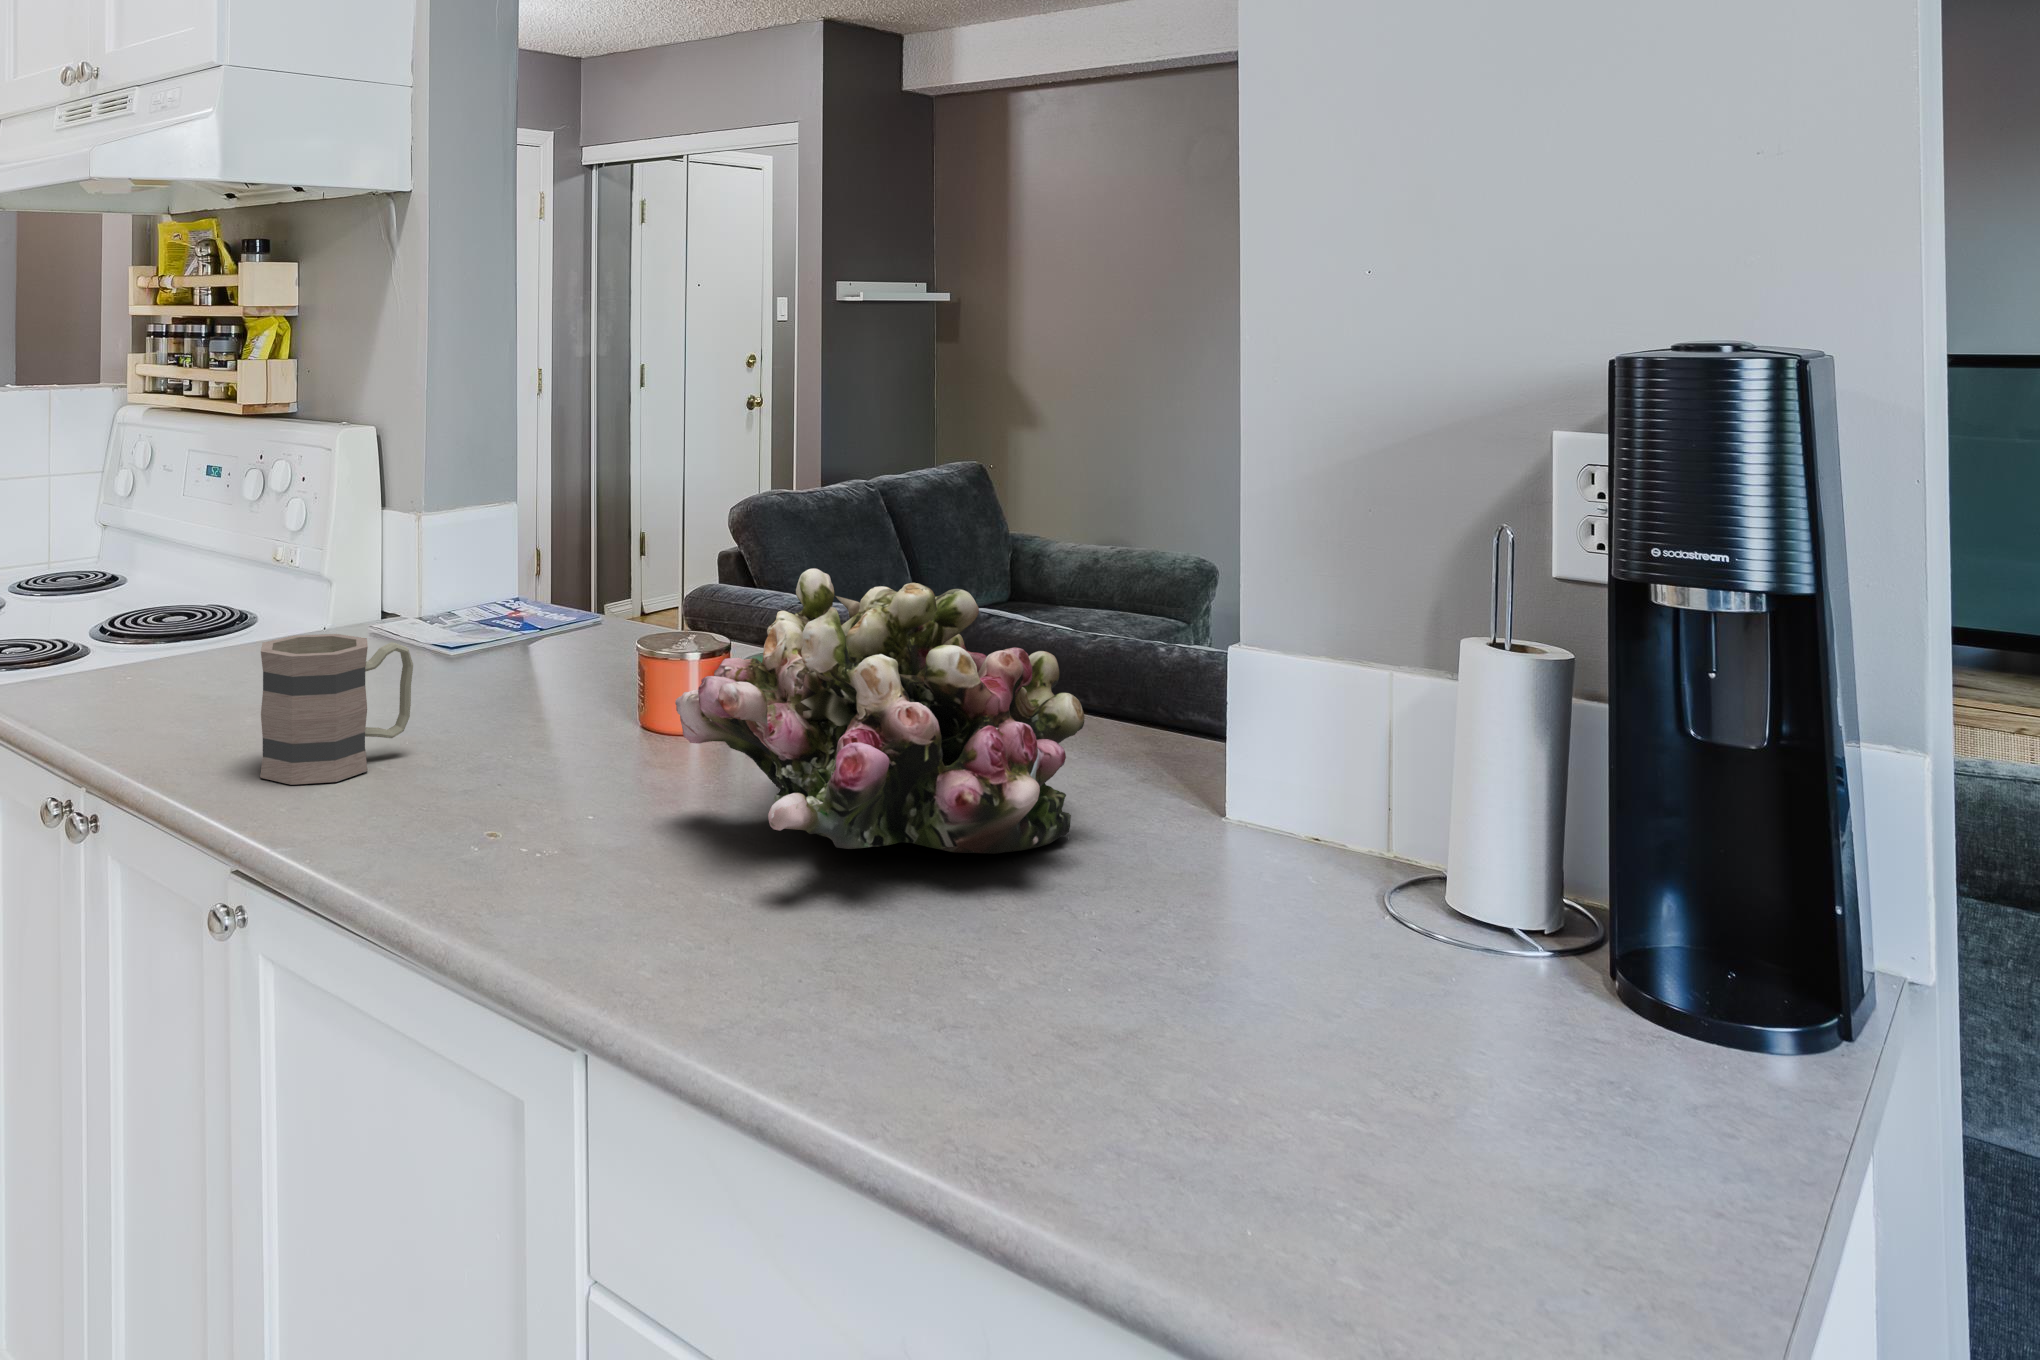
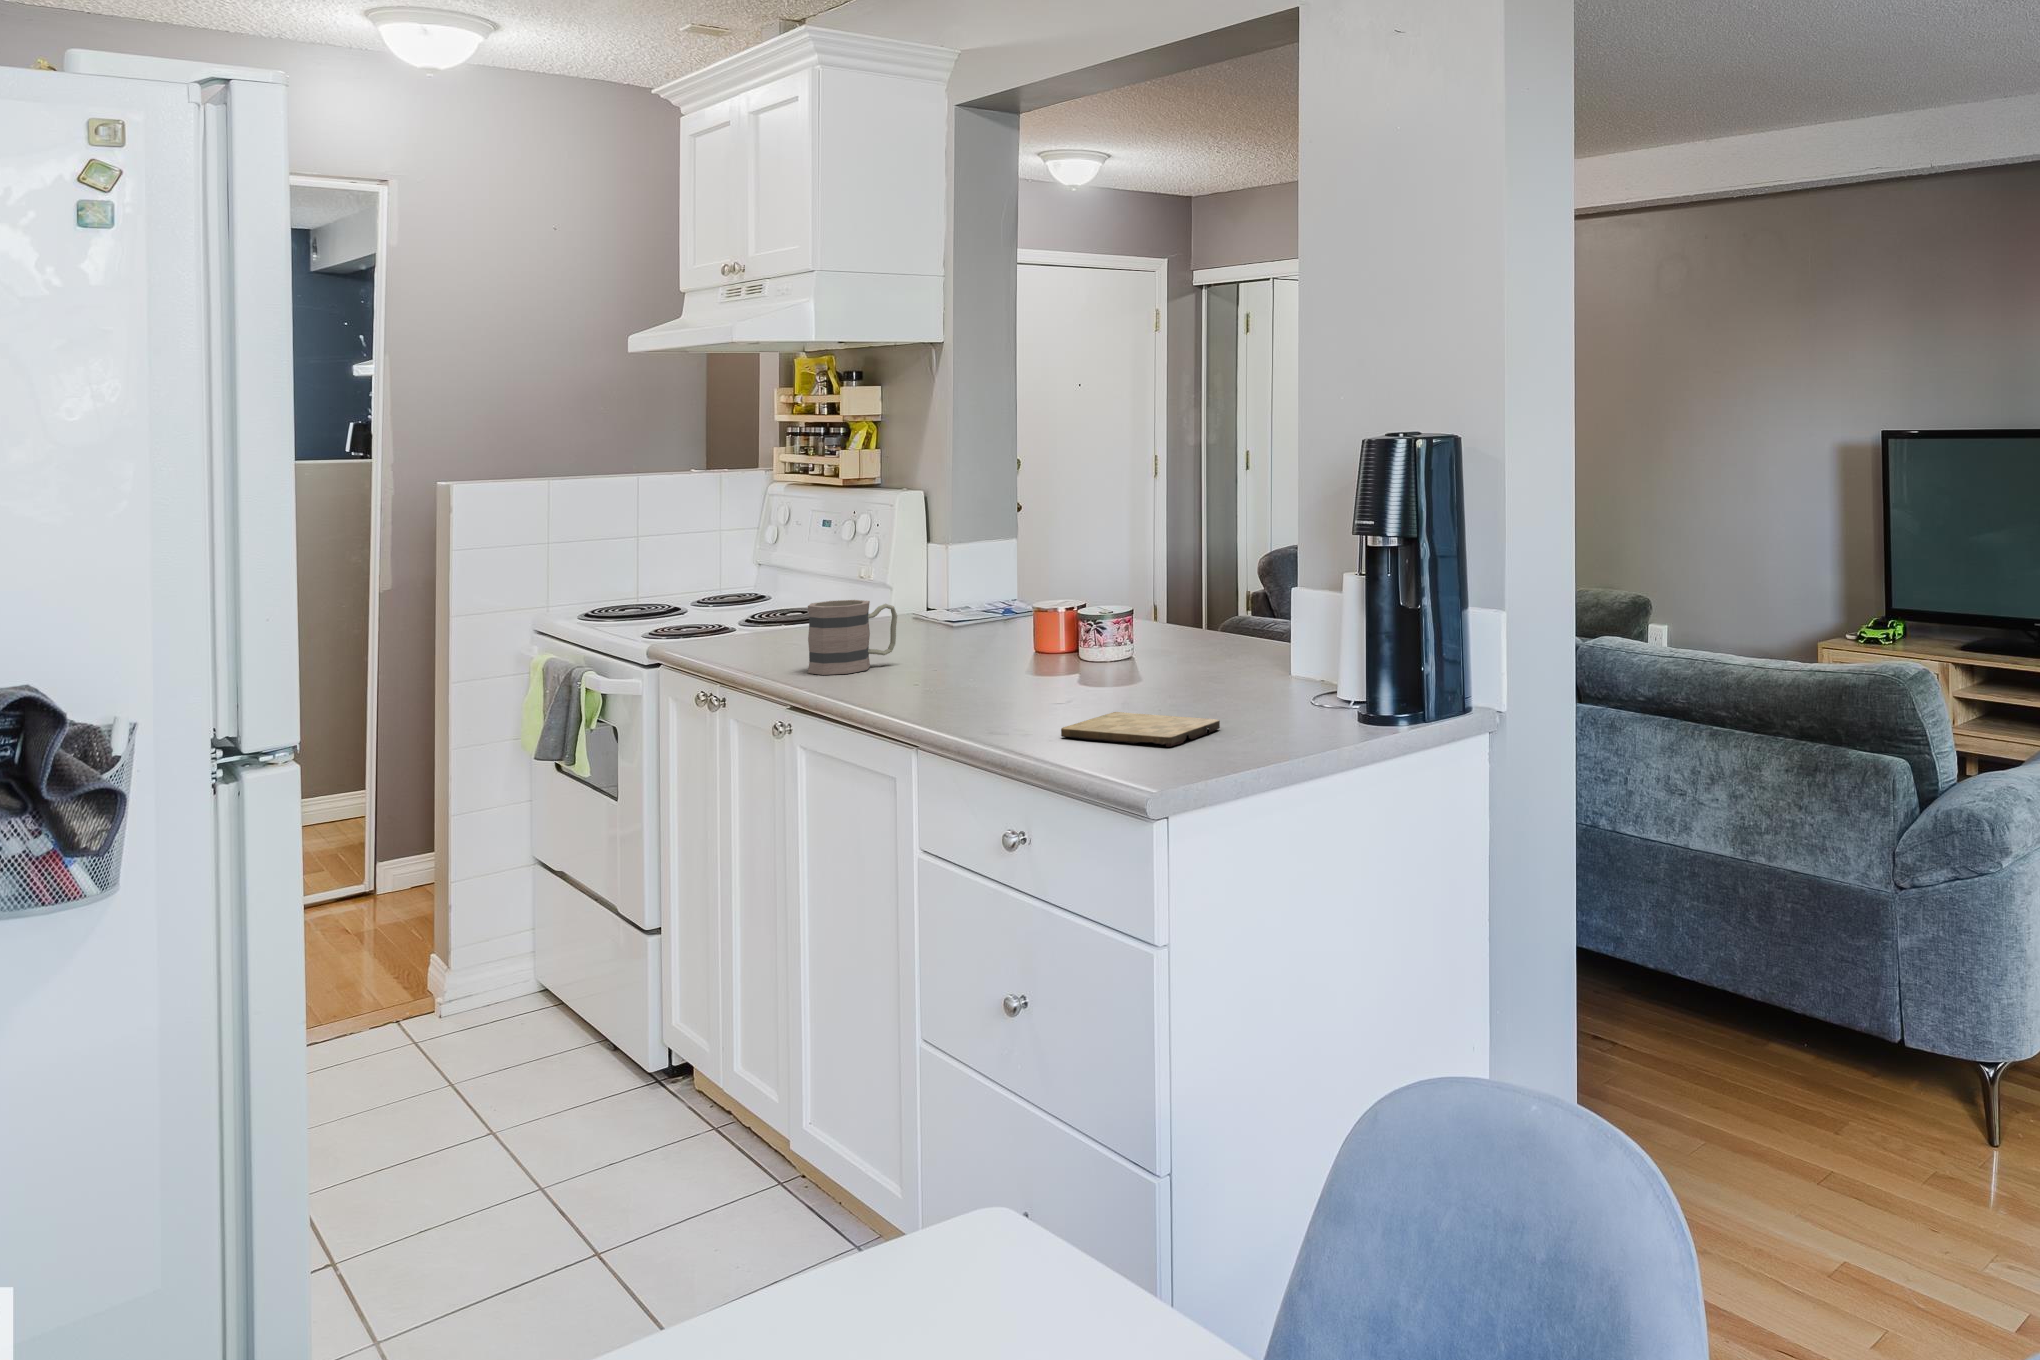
flower arrangement: present [675,568,1085,854] -> none [1007,554,1214,685]
cutting board: none [1027,983,1399,1170] -> present [1061,712,1220,747]

